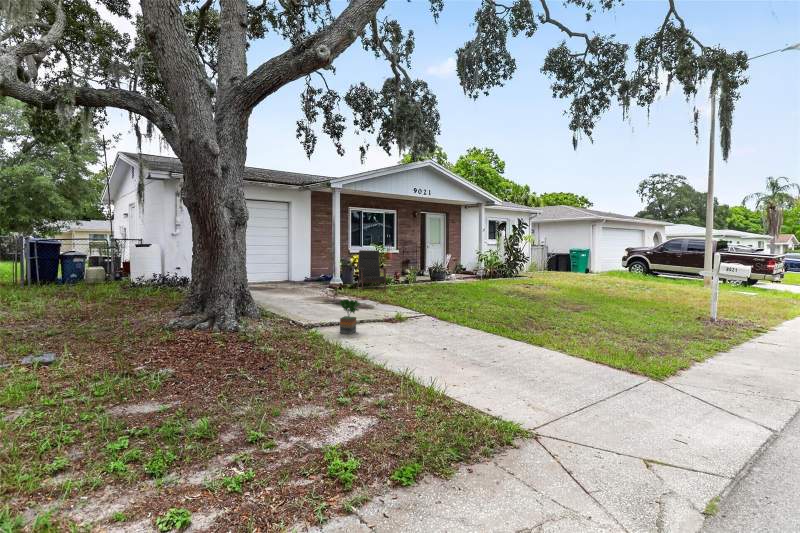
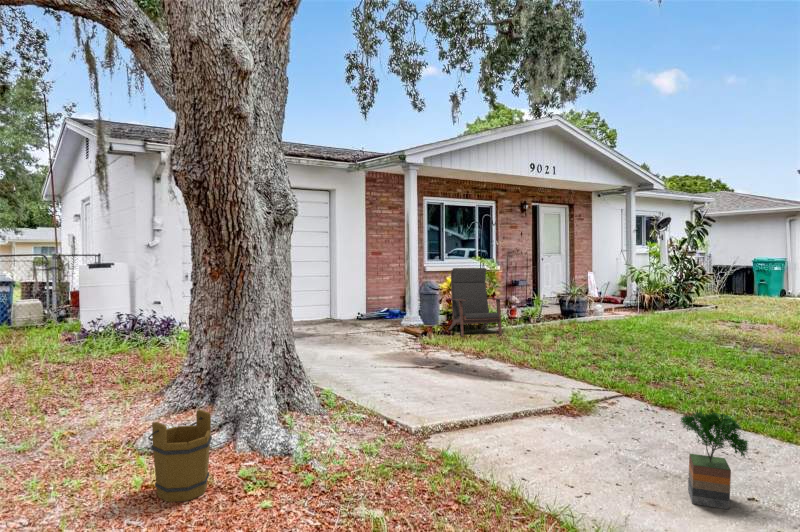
potted tree: present [340,299,360,334] -> present [680,412,748,510]
bucket: none [169,307,199,344] -> present [148,410,212,502]

